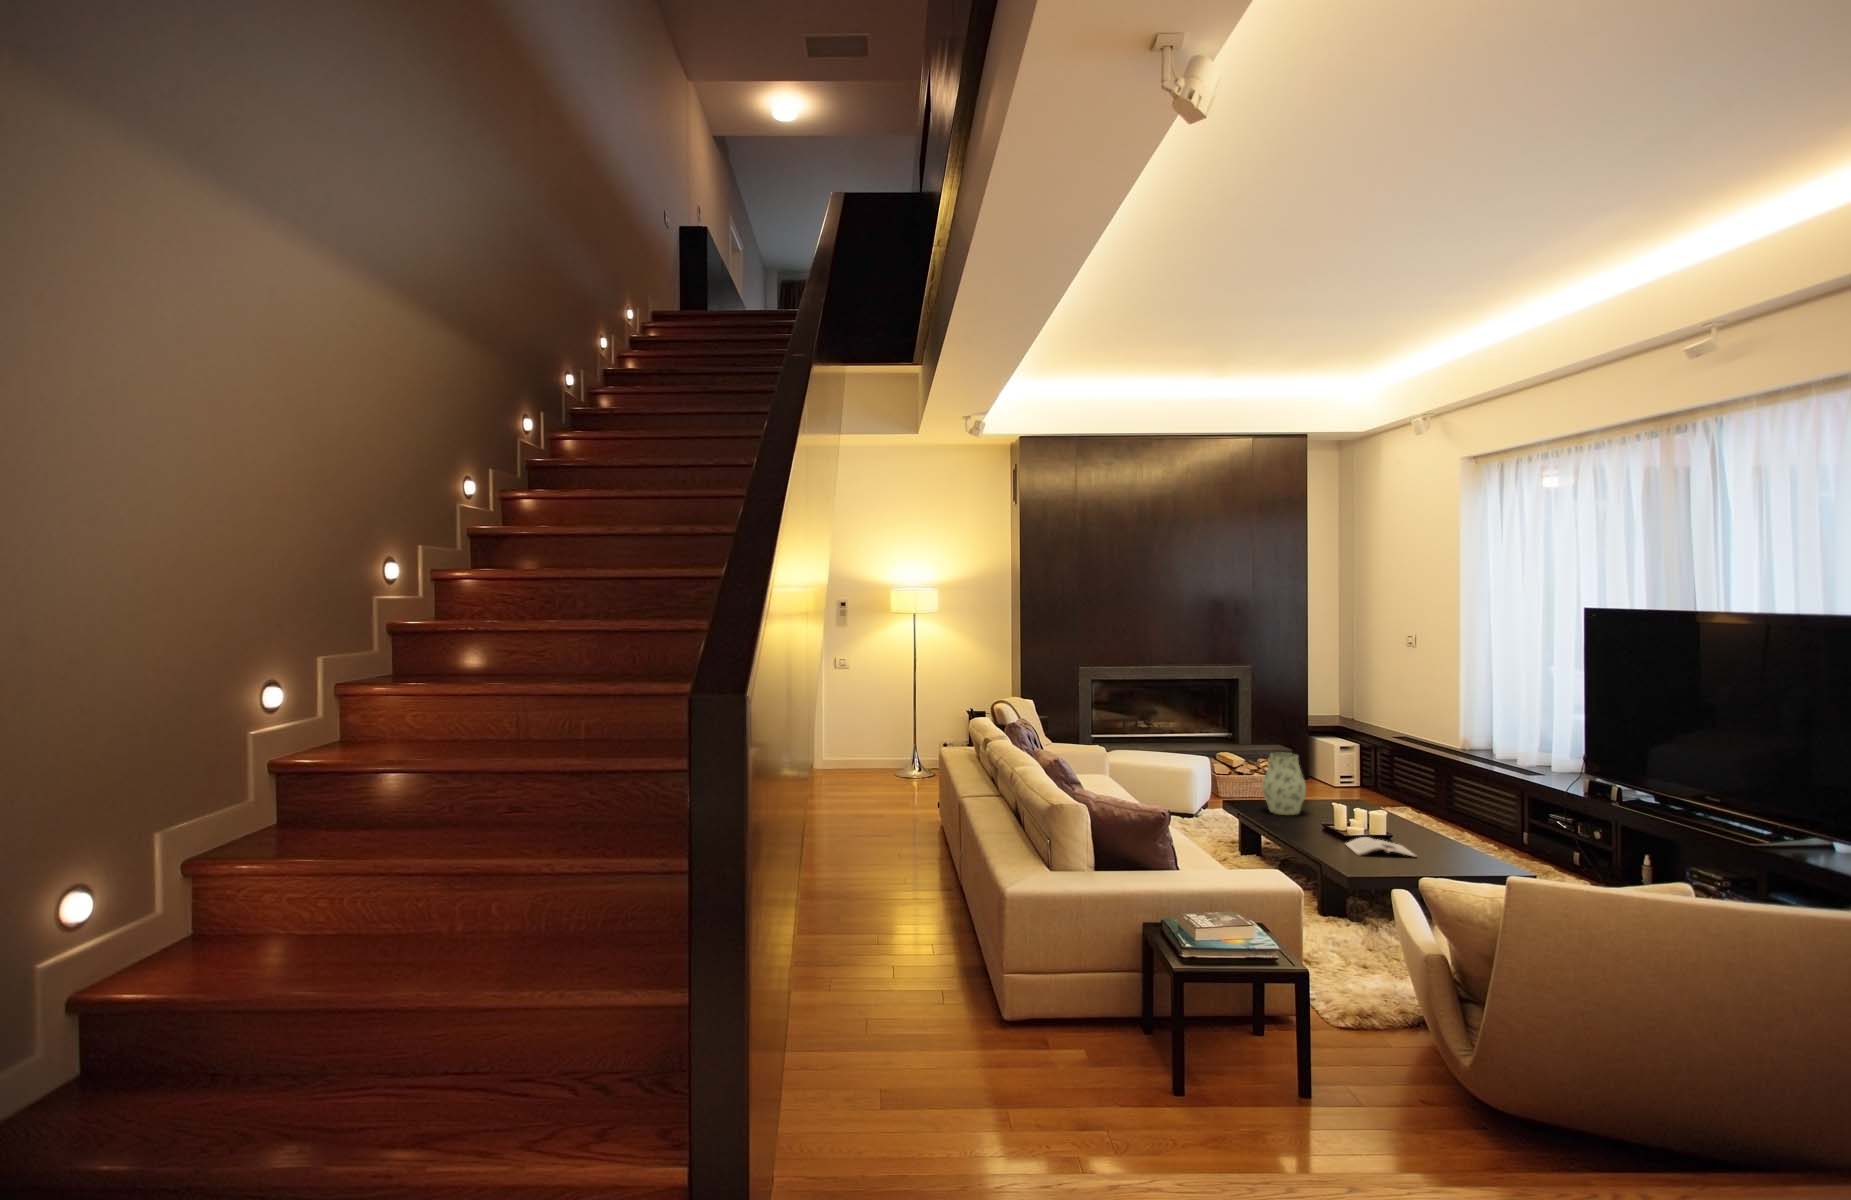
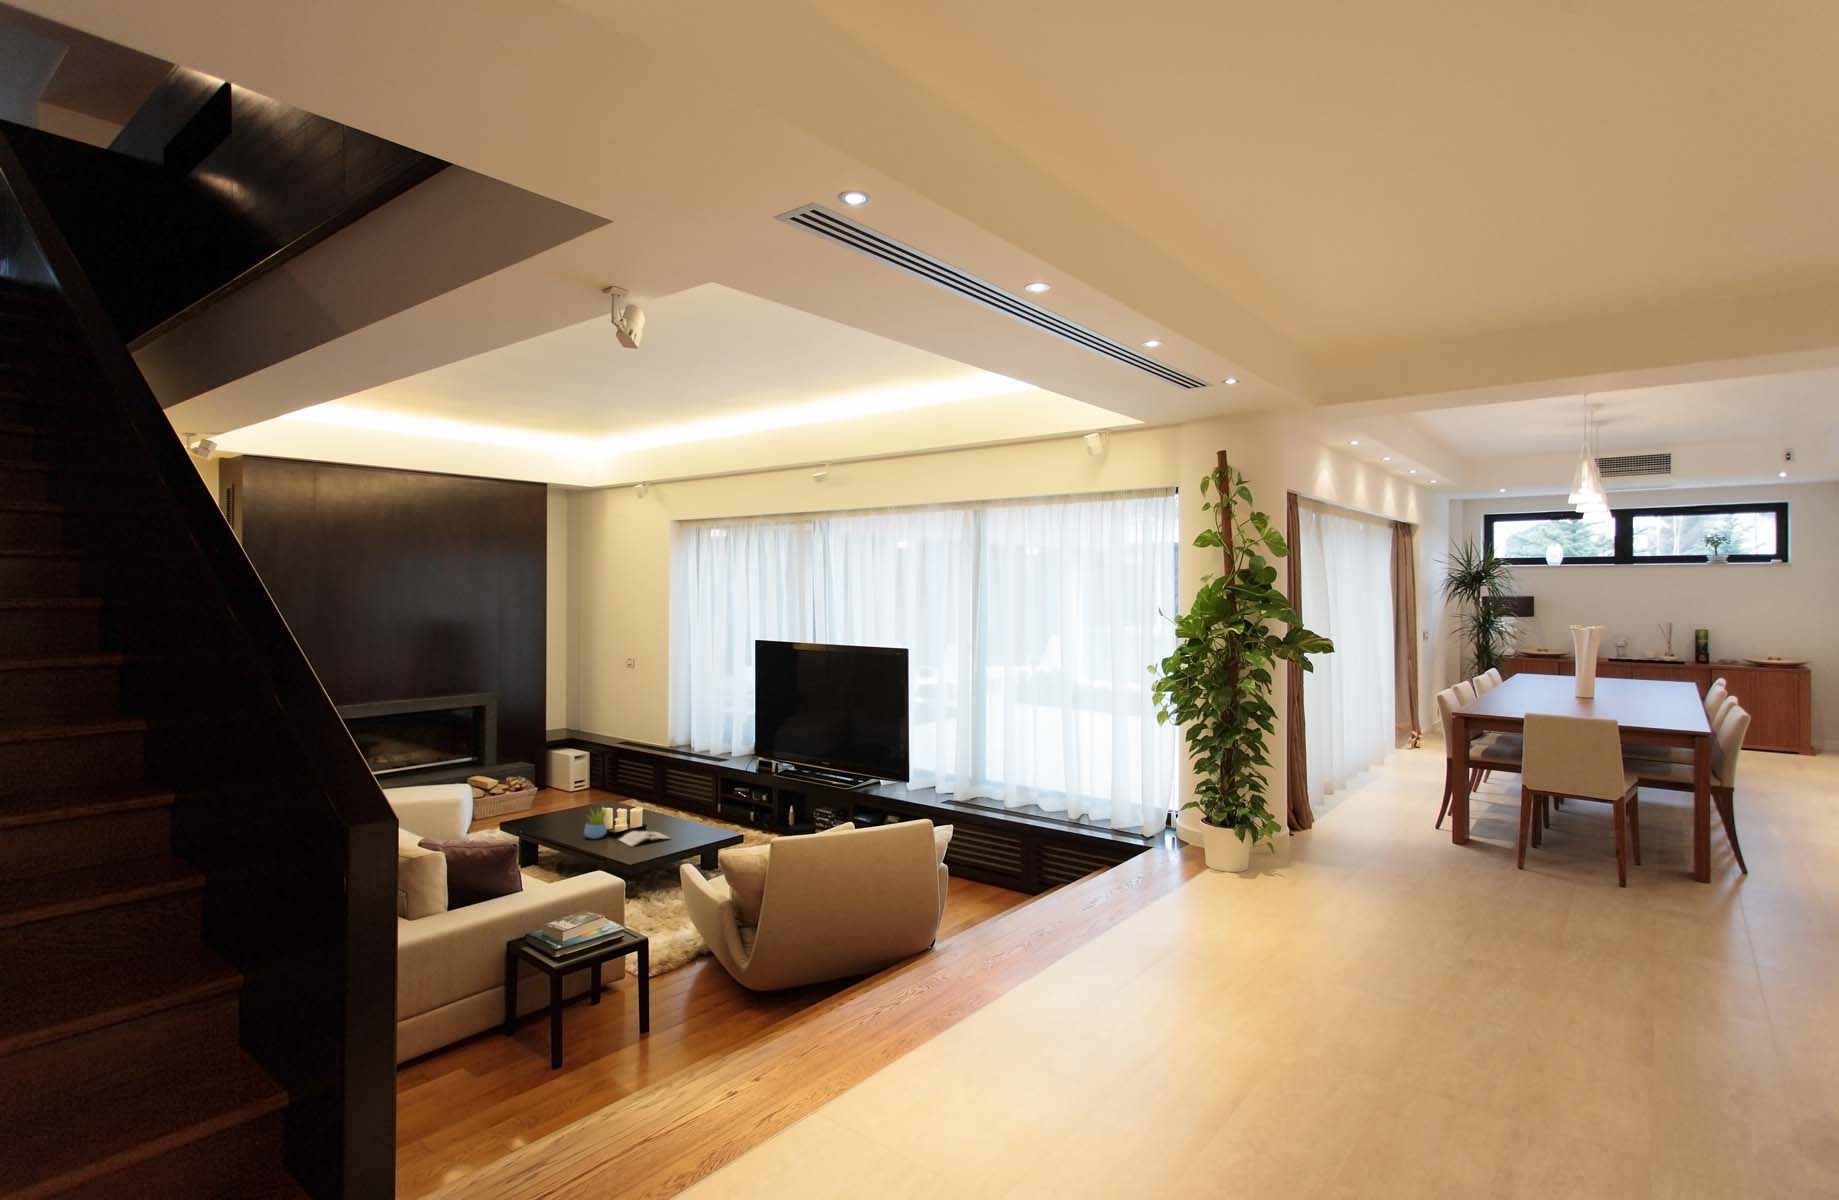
vase: present [1262,753,1306,815] -> none [541,774,578,826]
succulent plant: none [1304,793,1333,837] -> present [584,807,607,839]

